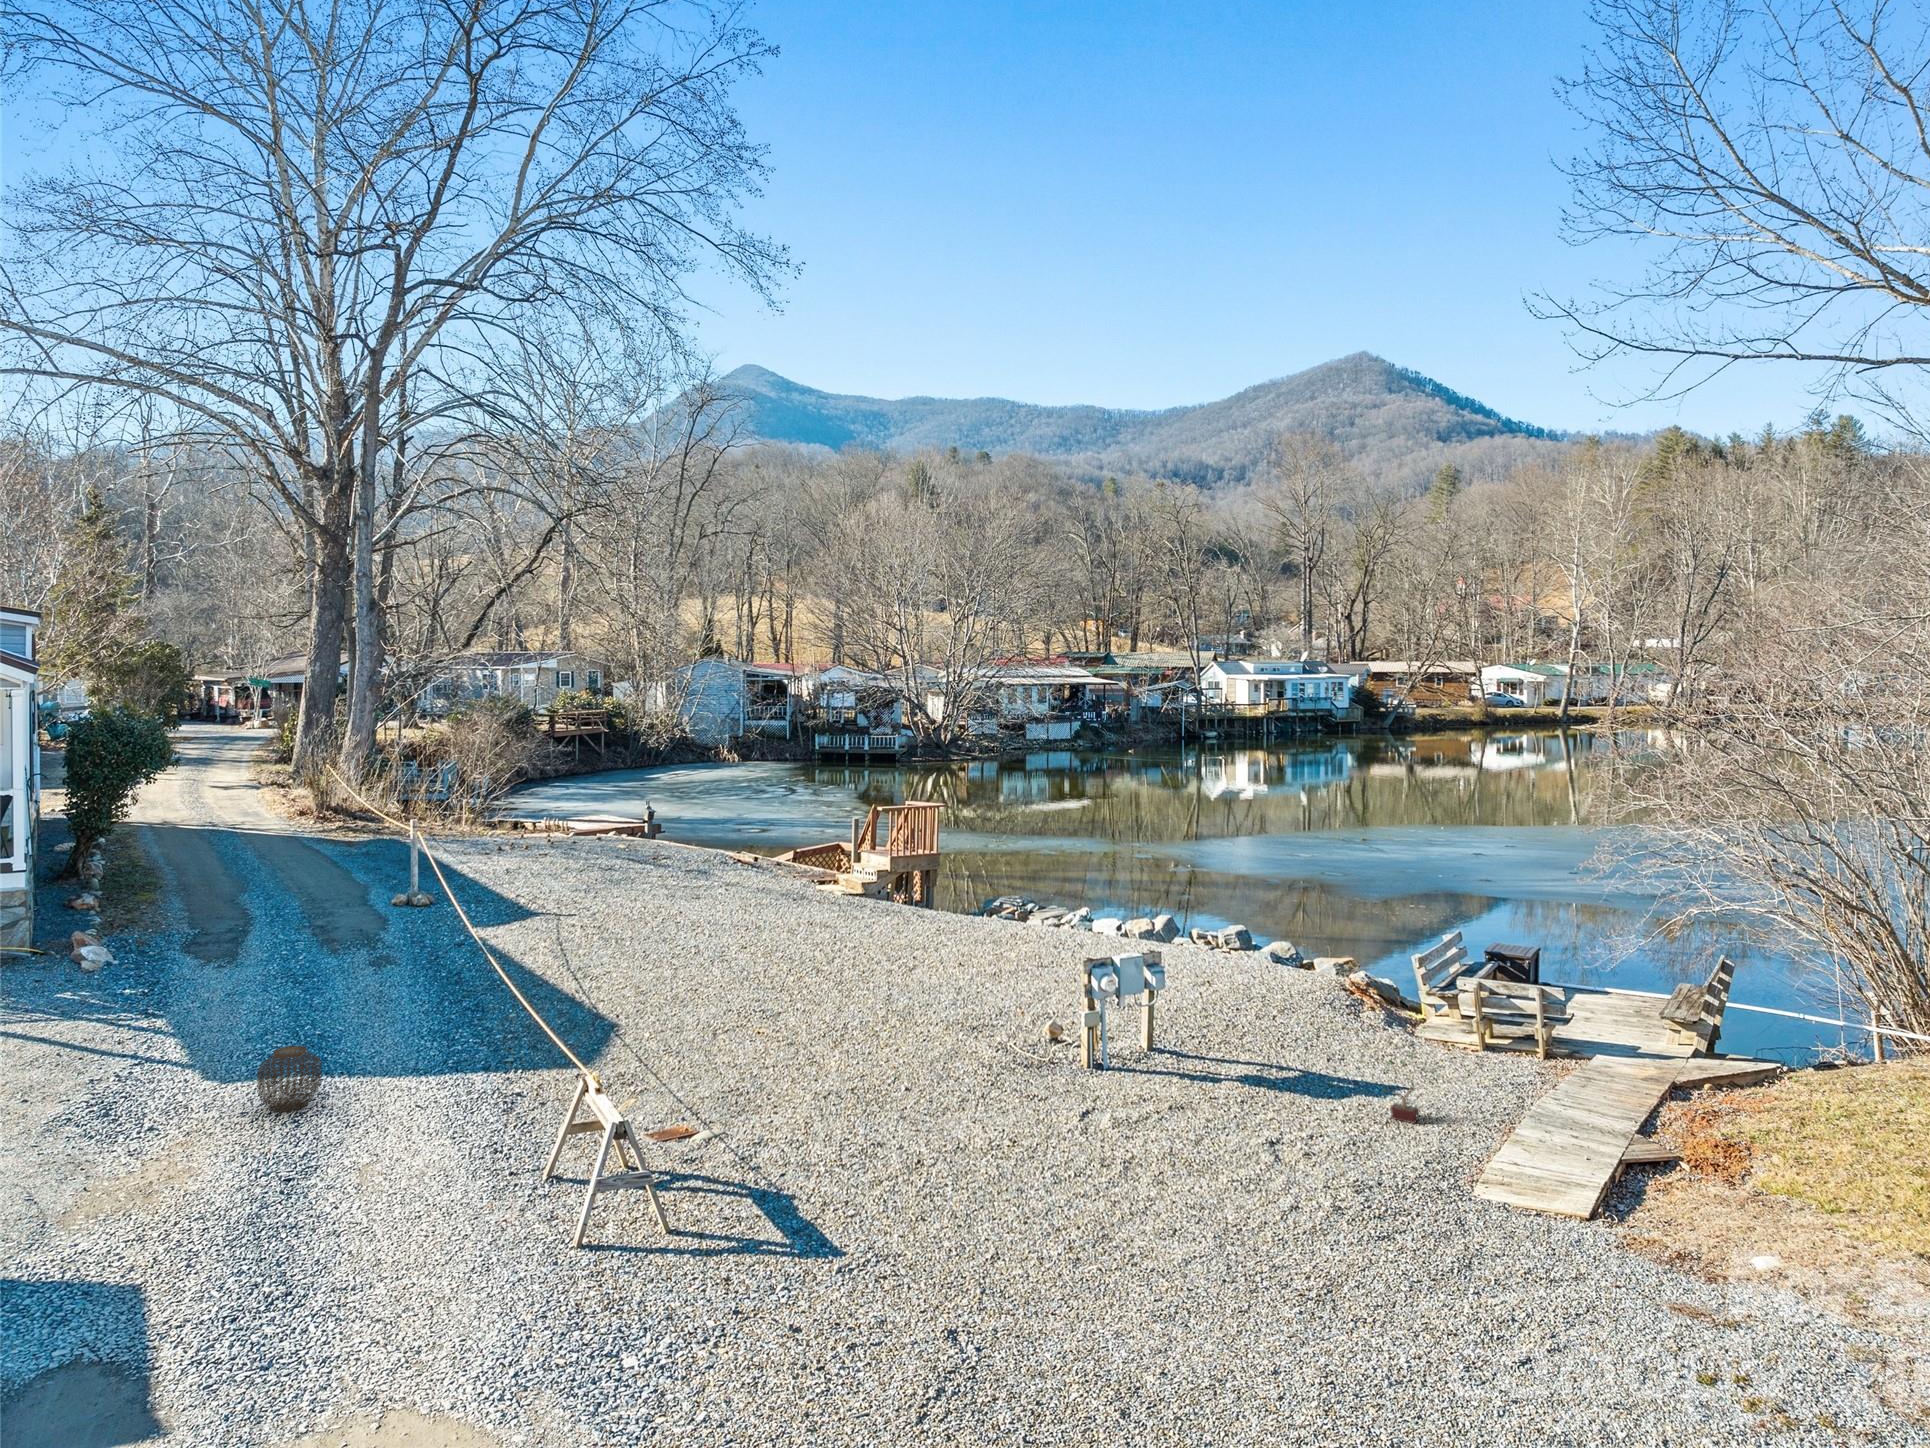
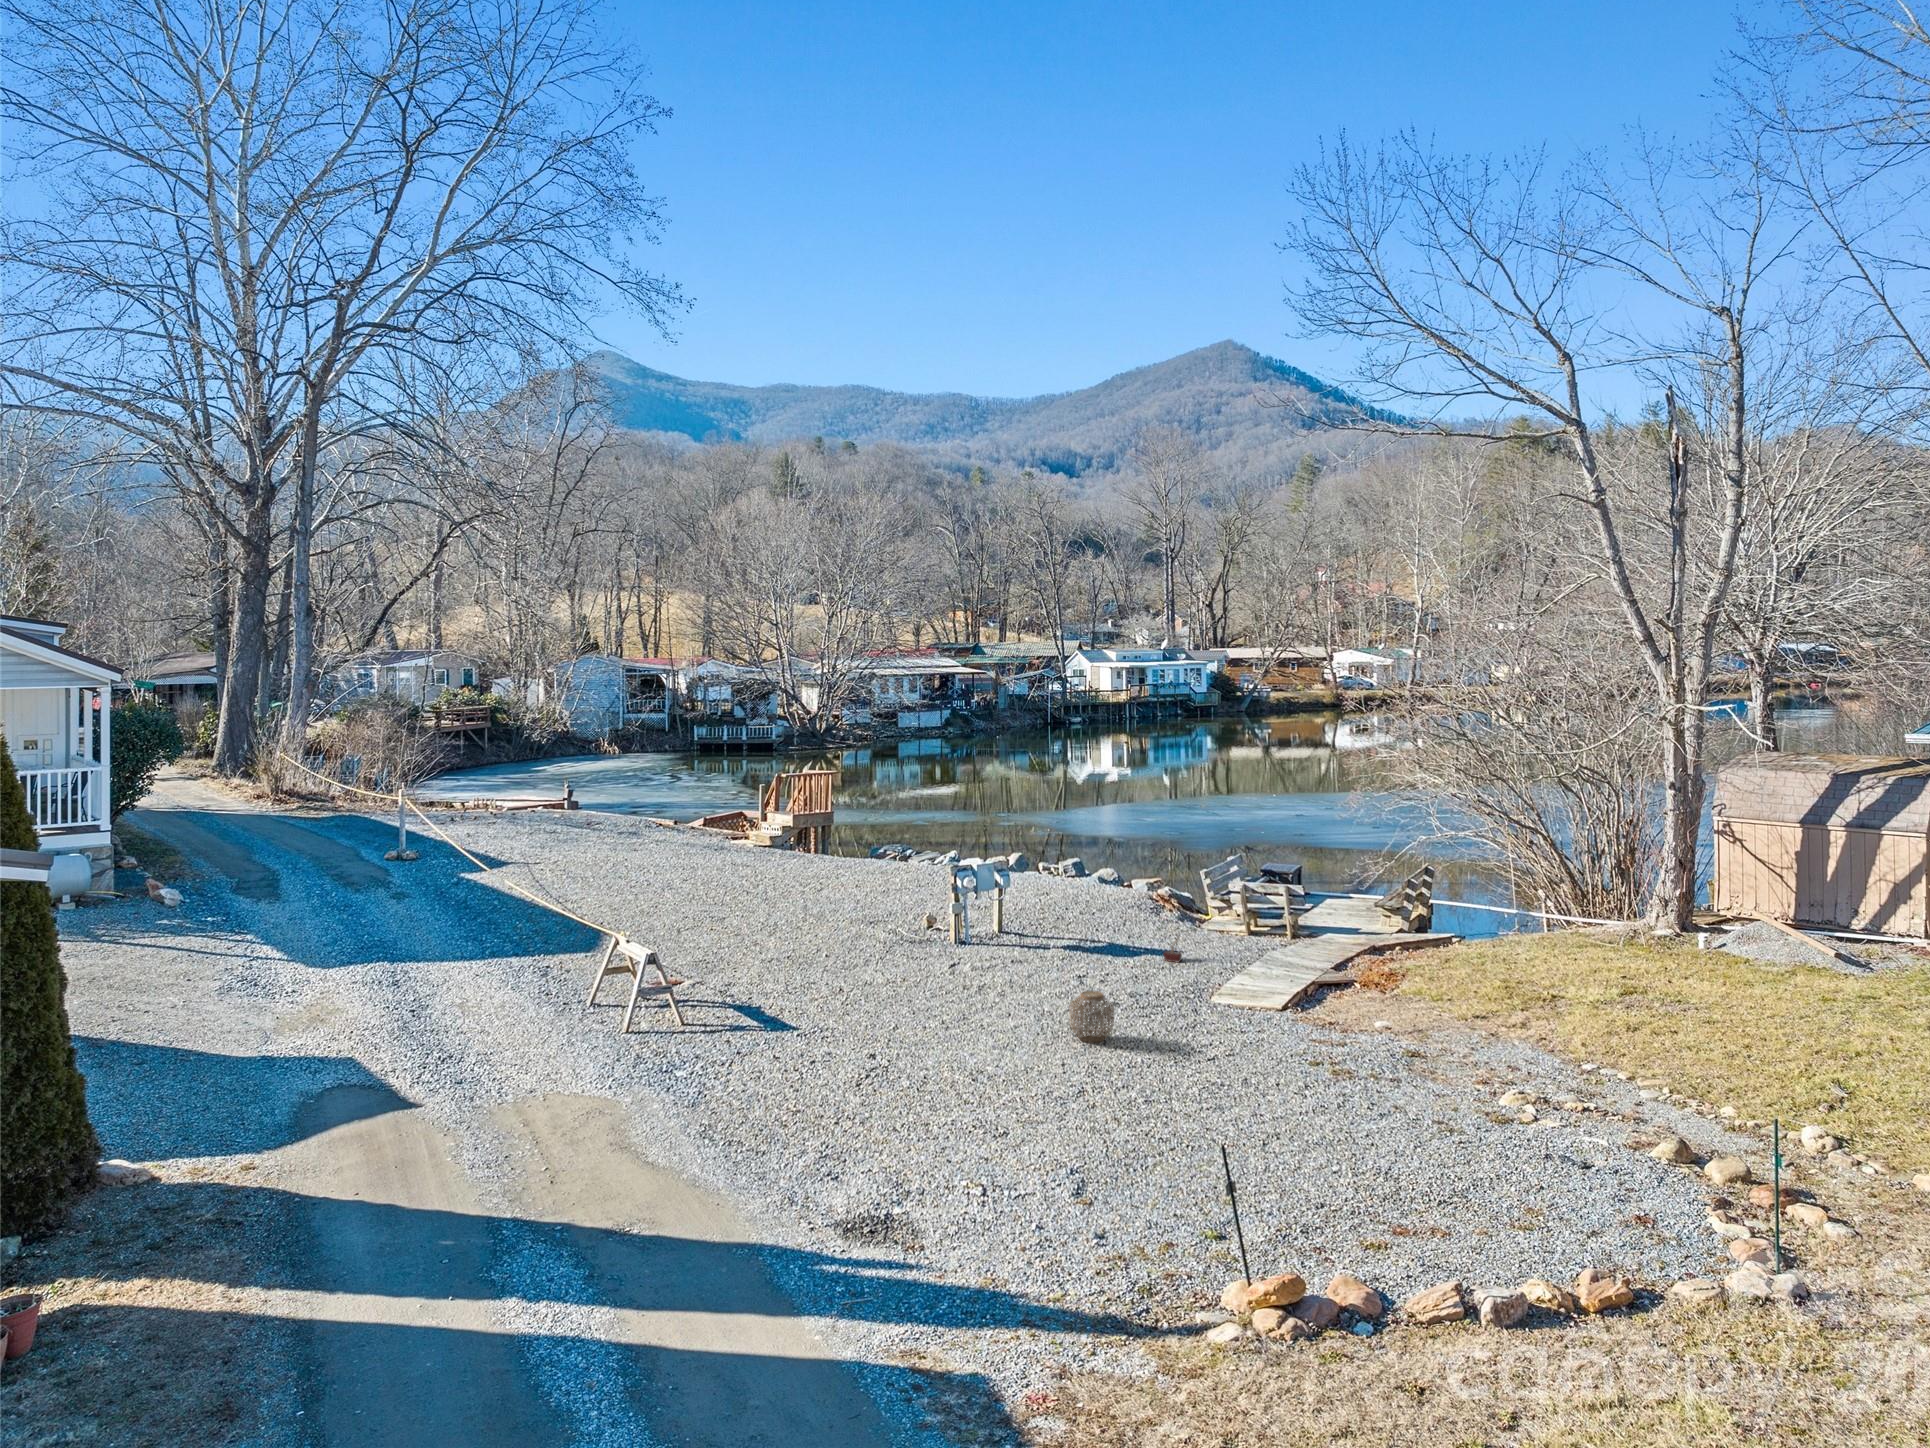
woven basket: present [257,1046,322,1112] -> present [1069,990,1114,1043]

